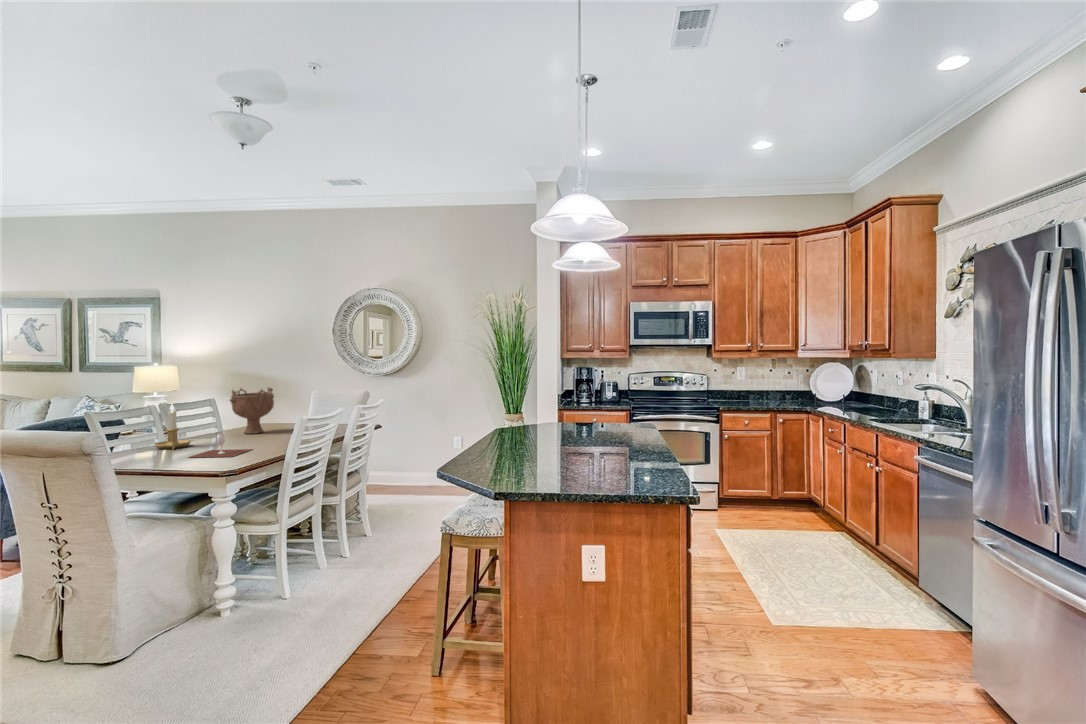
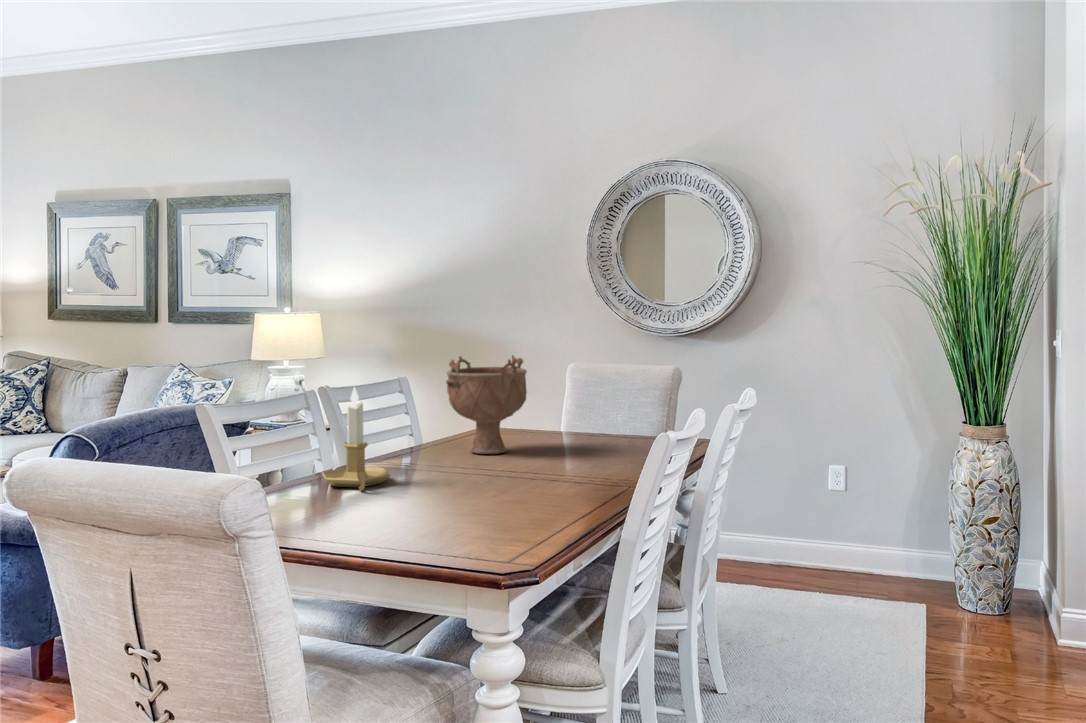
wine glass: present [189,434,253,458] -> none [407,466,533,527]

